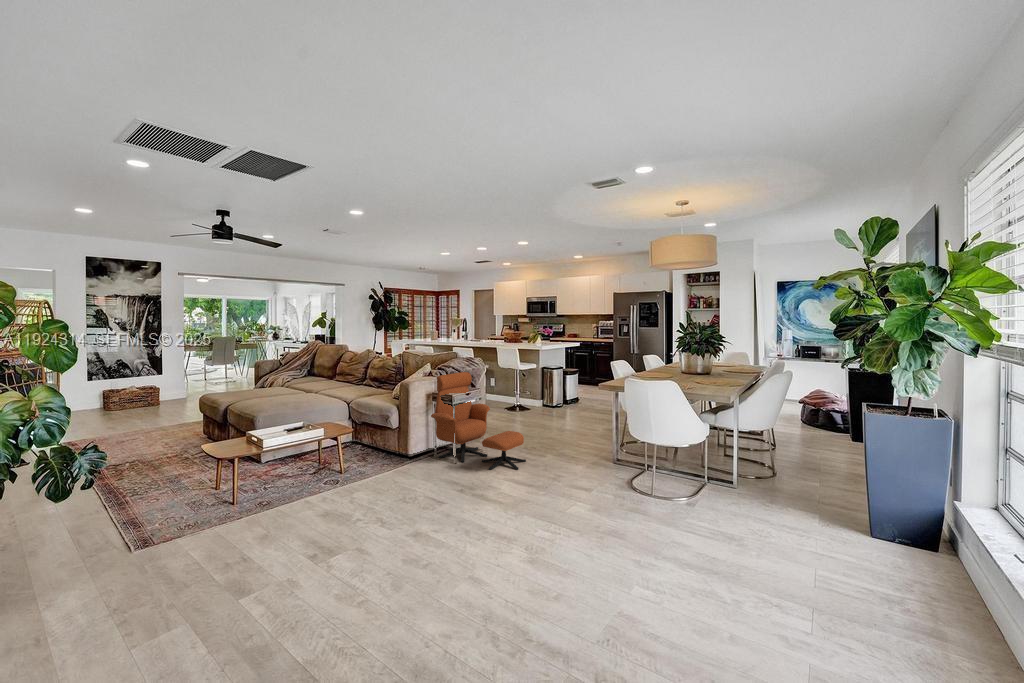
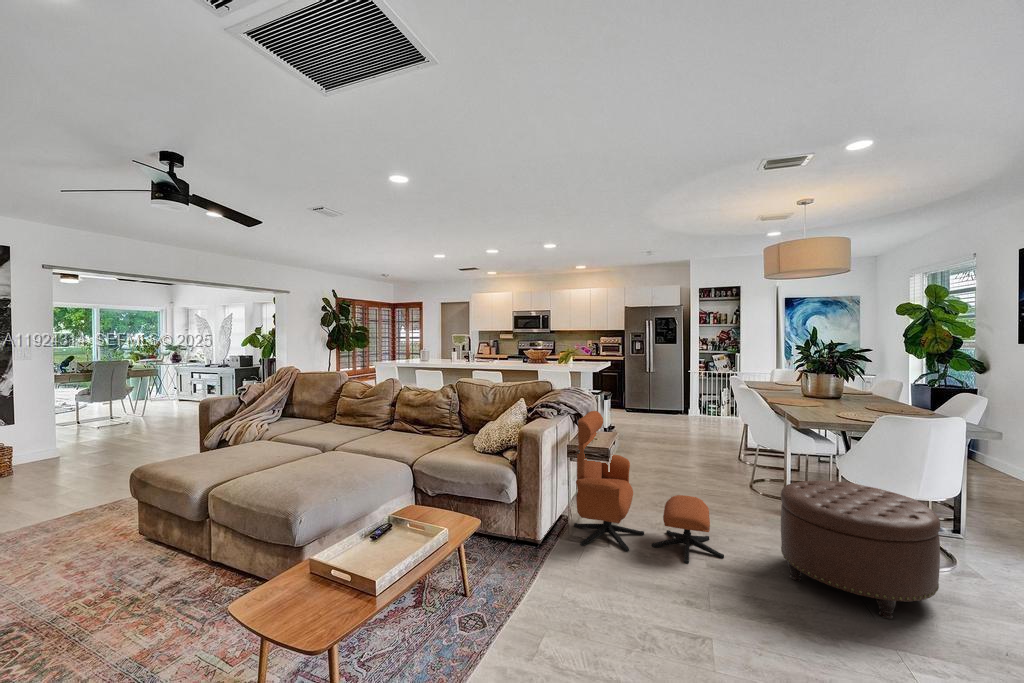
ottoman: none [536,421,621,499] -> present [781,481,940,619]

